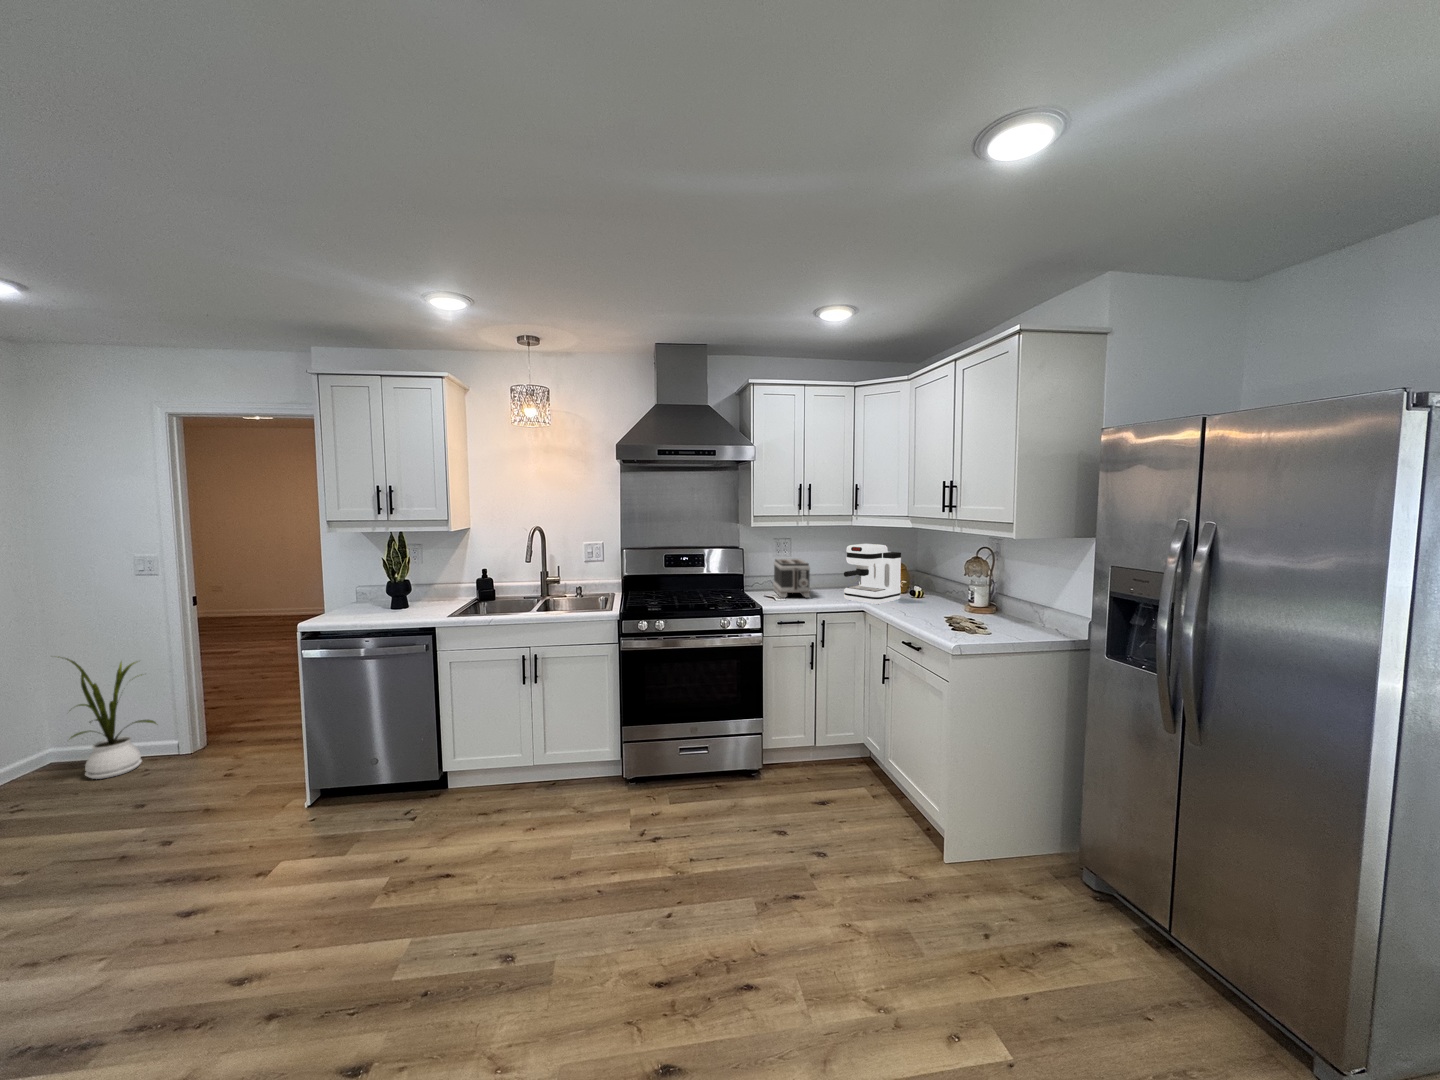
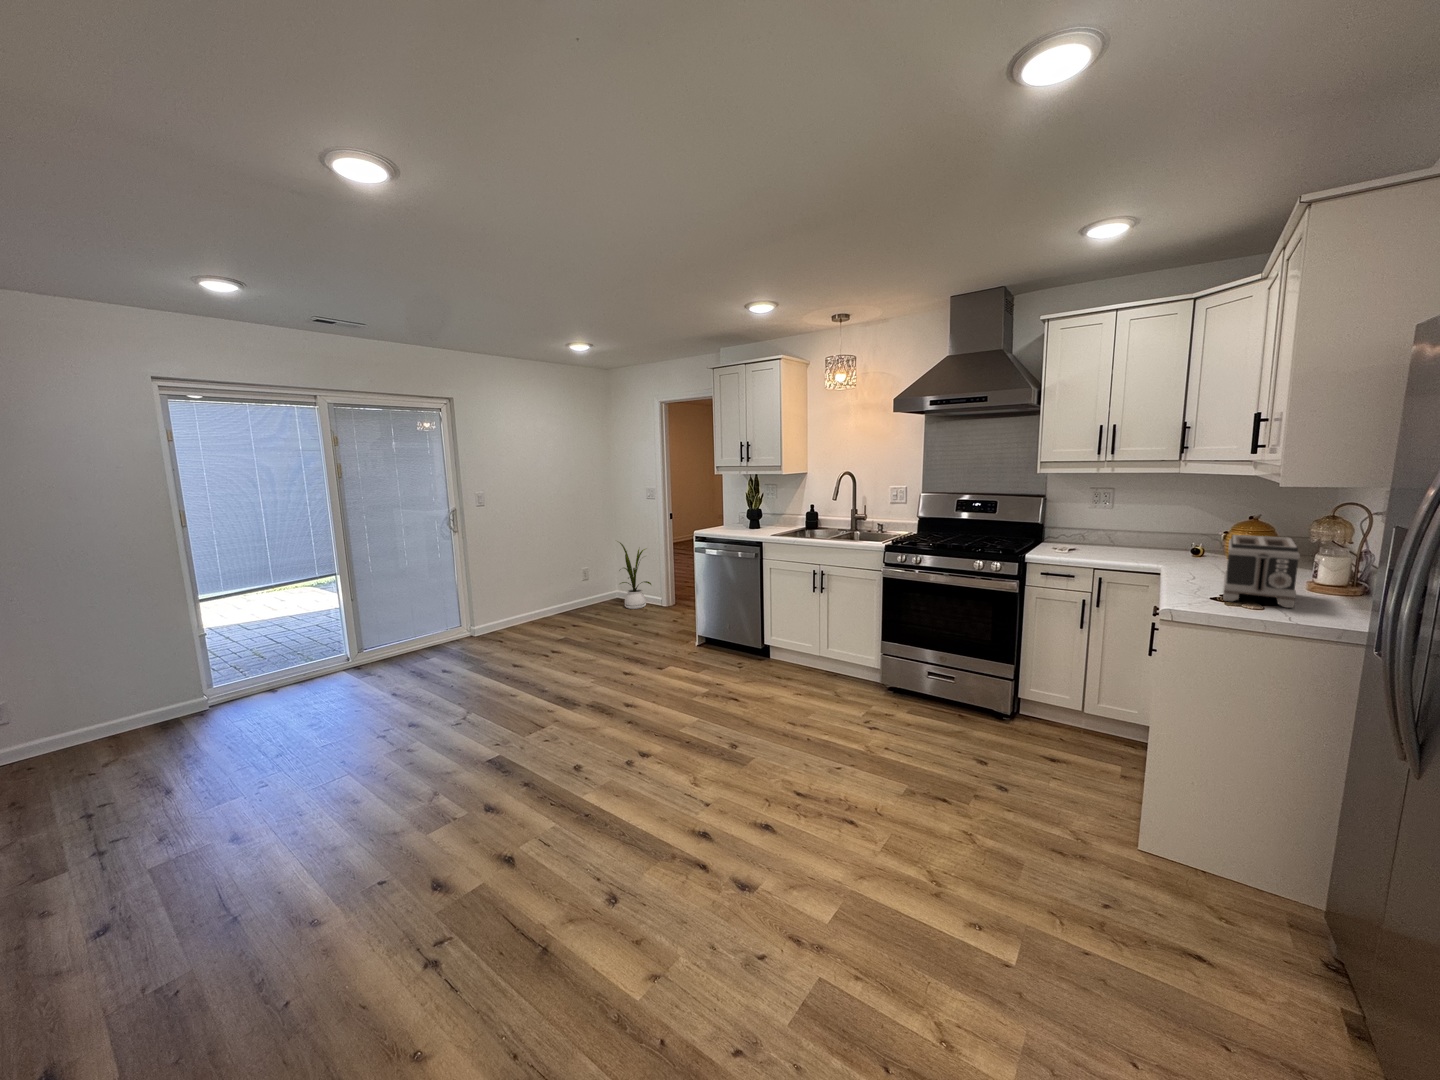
coffee maker: present [844,544,901,605] -> none [1137,494,1237,567]
toaster: present [773,559,810,598] -> present [1223,535,1300,608]

